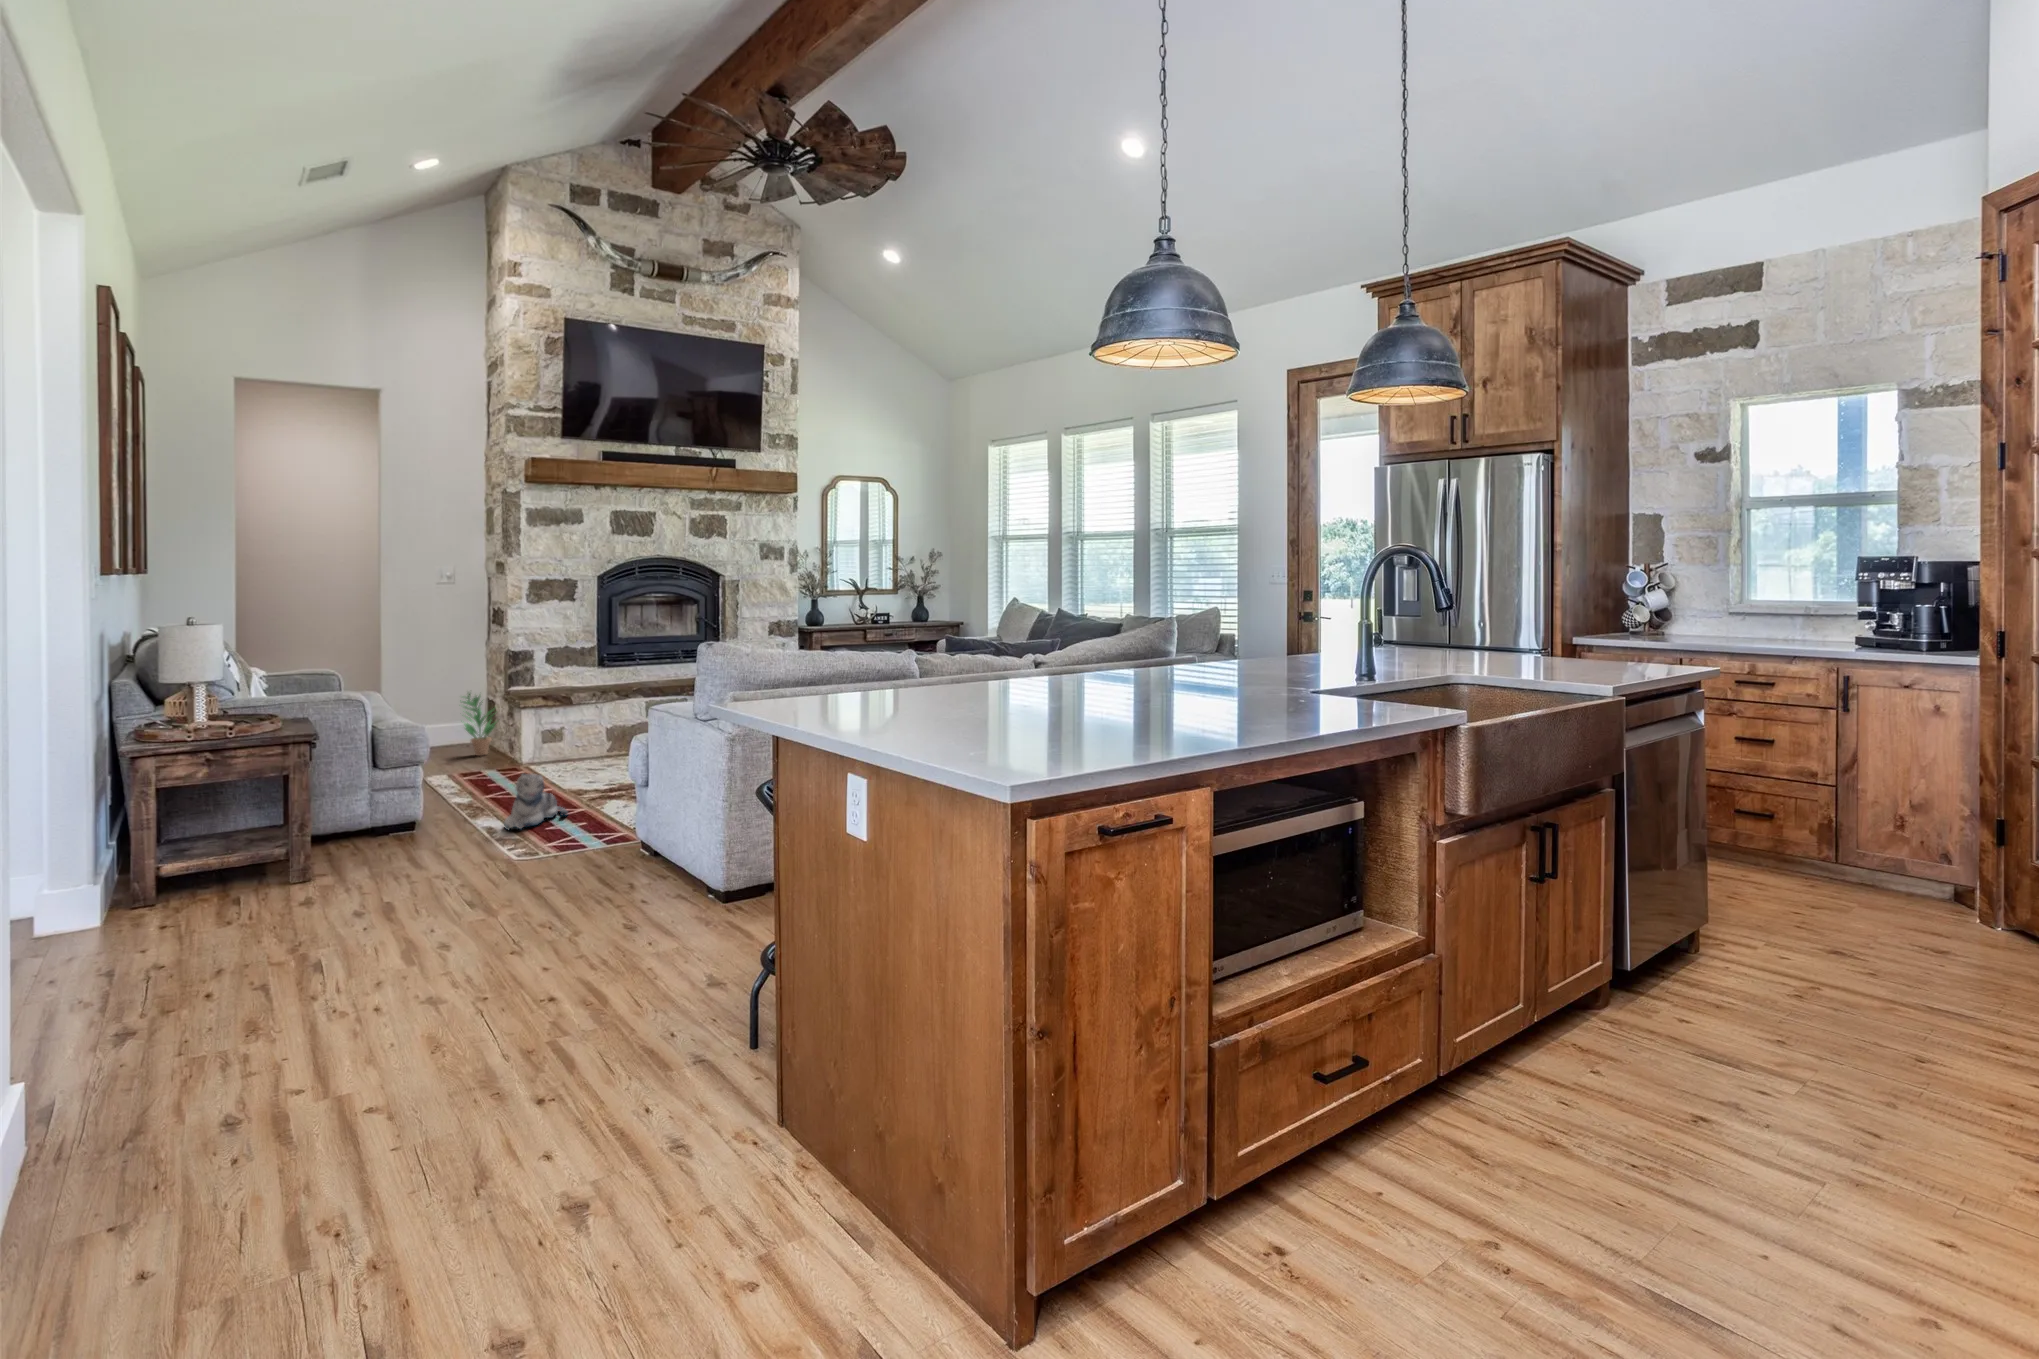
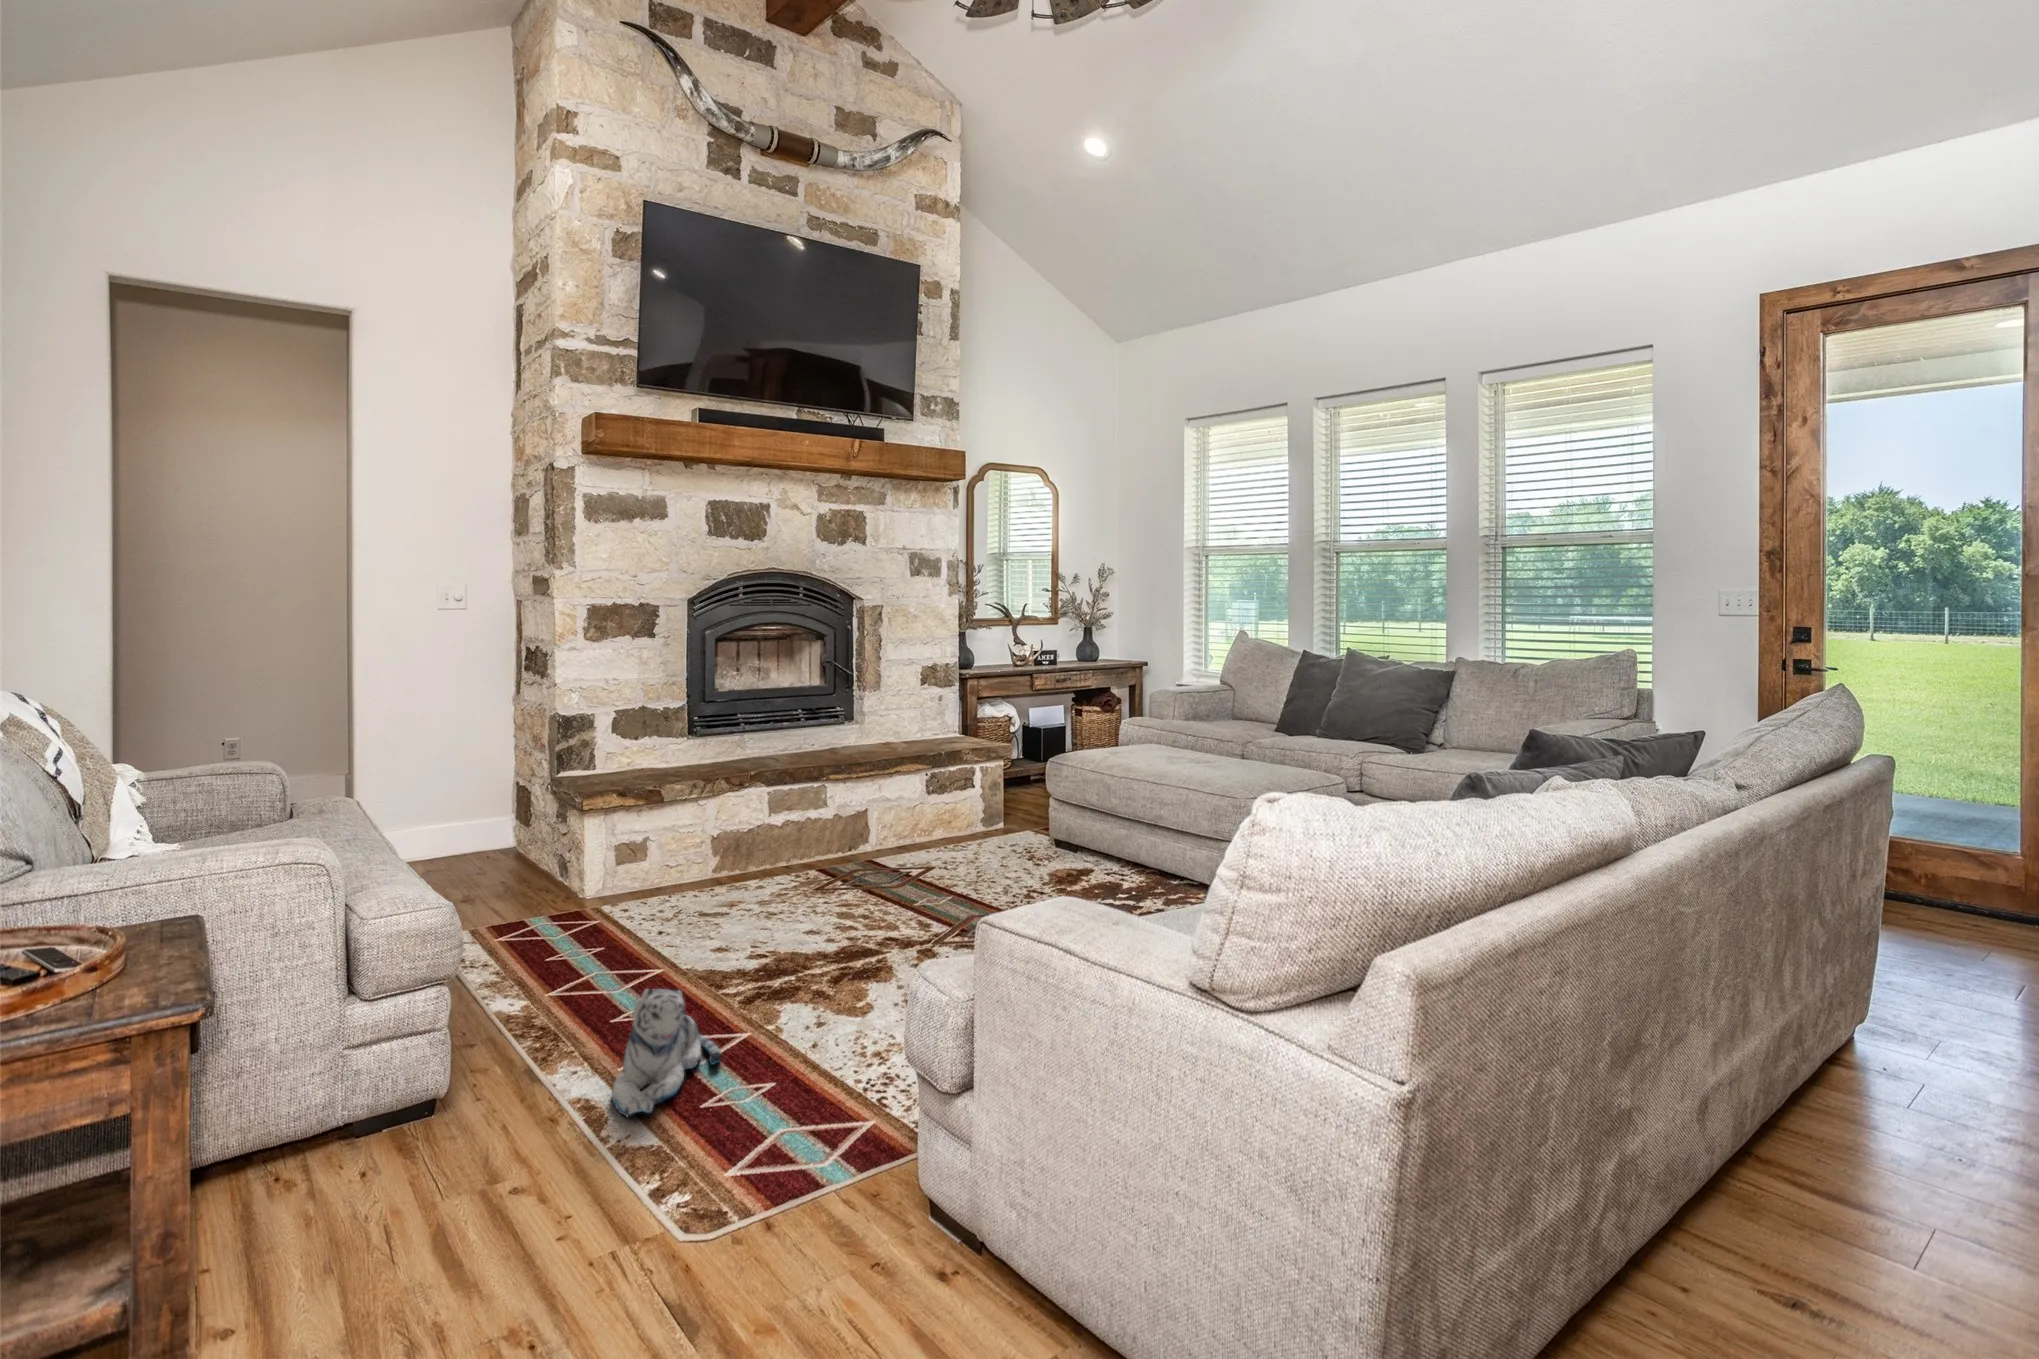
potted plant: present [463,693,495,756] -> none [475,778,541,883]

